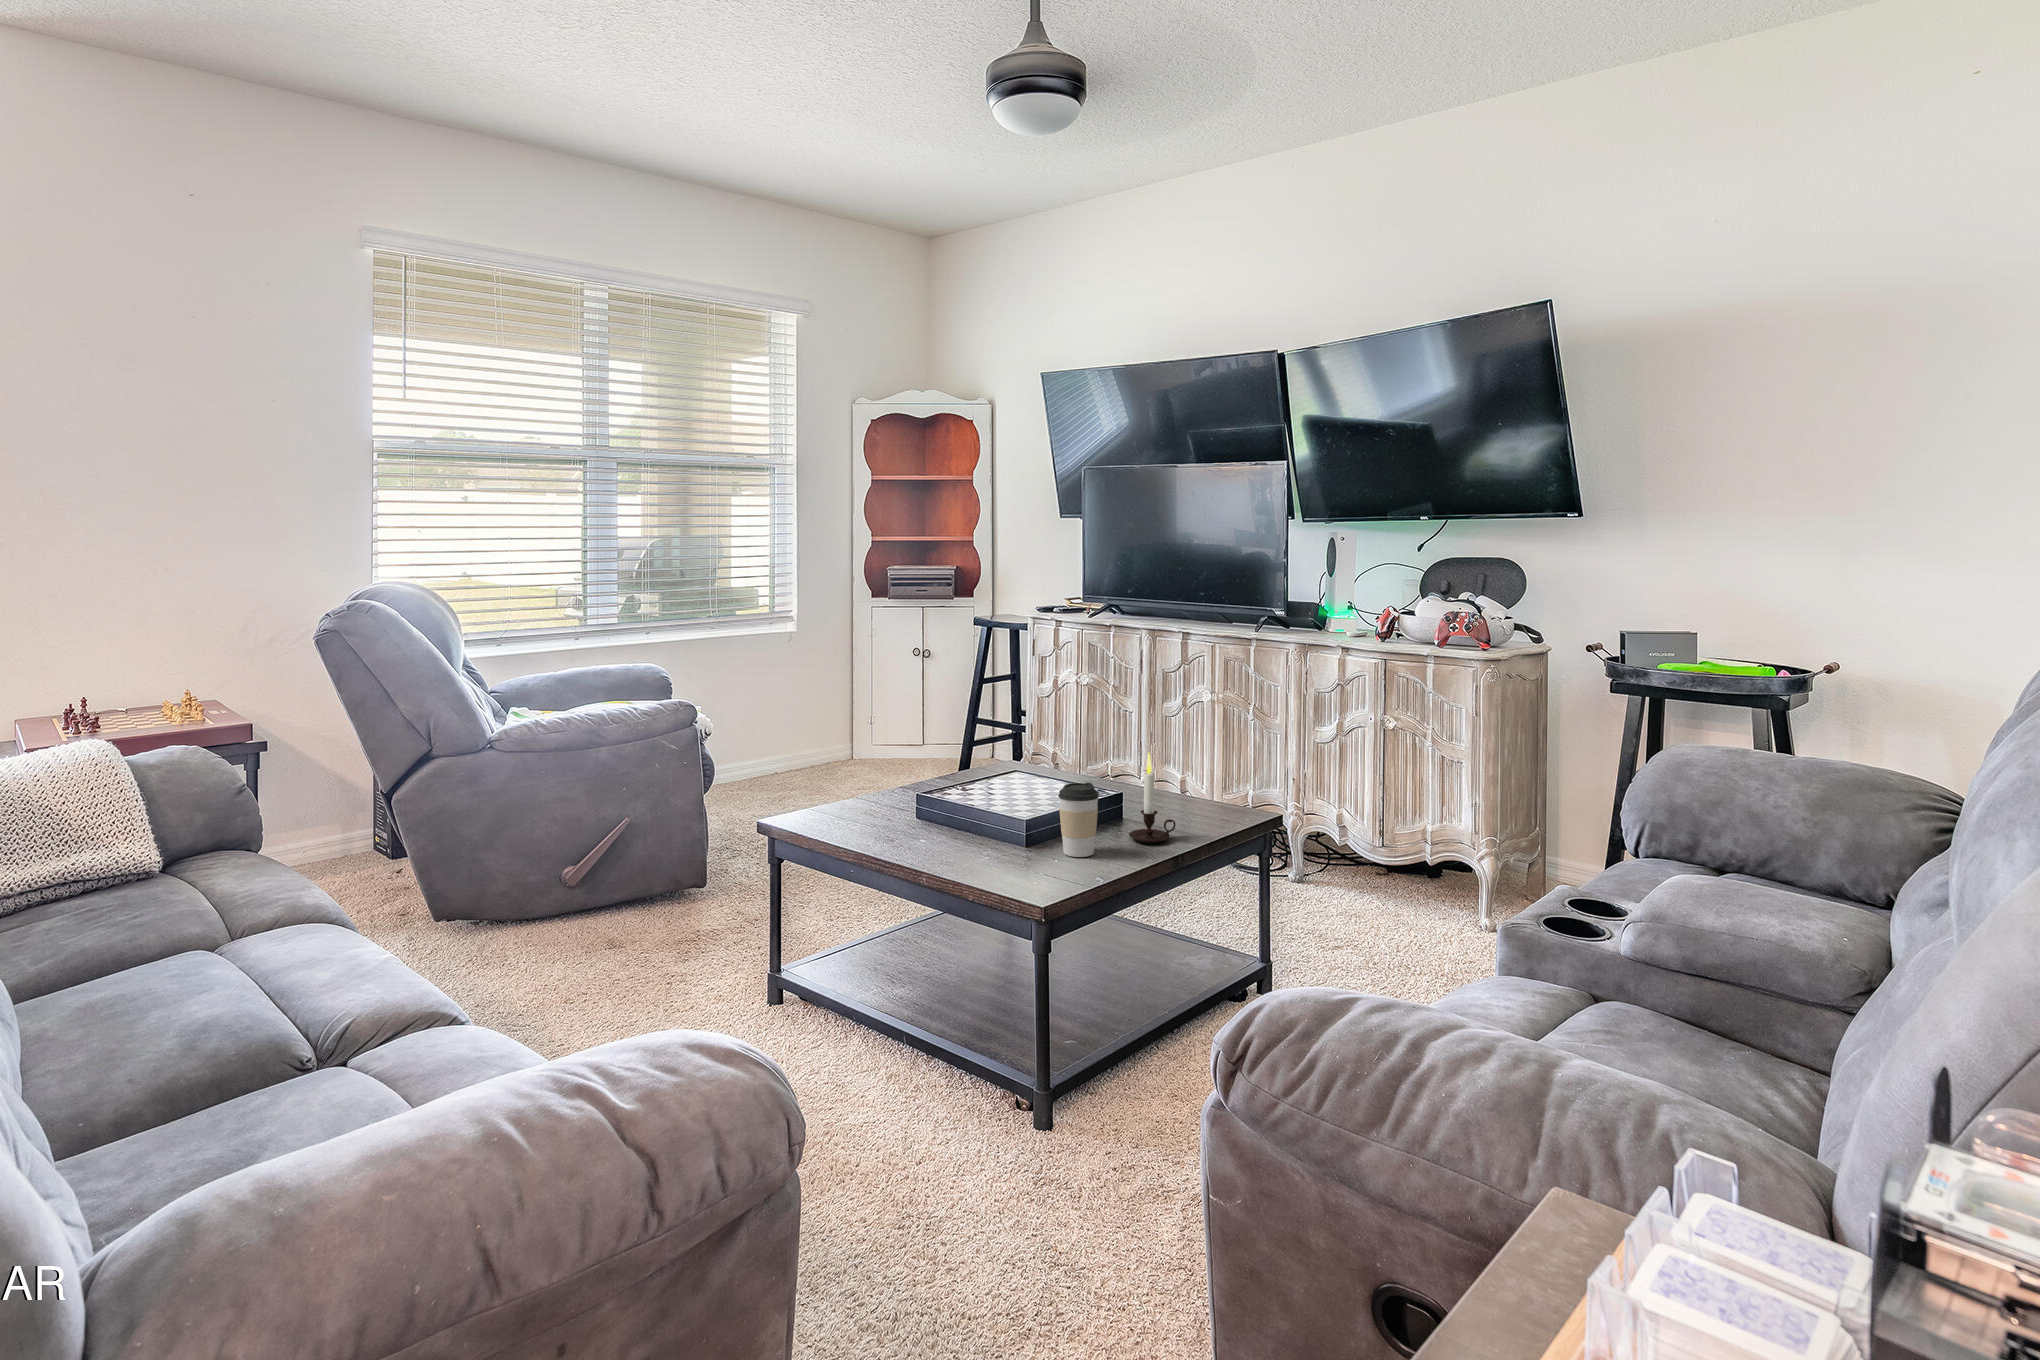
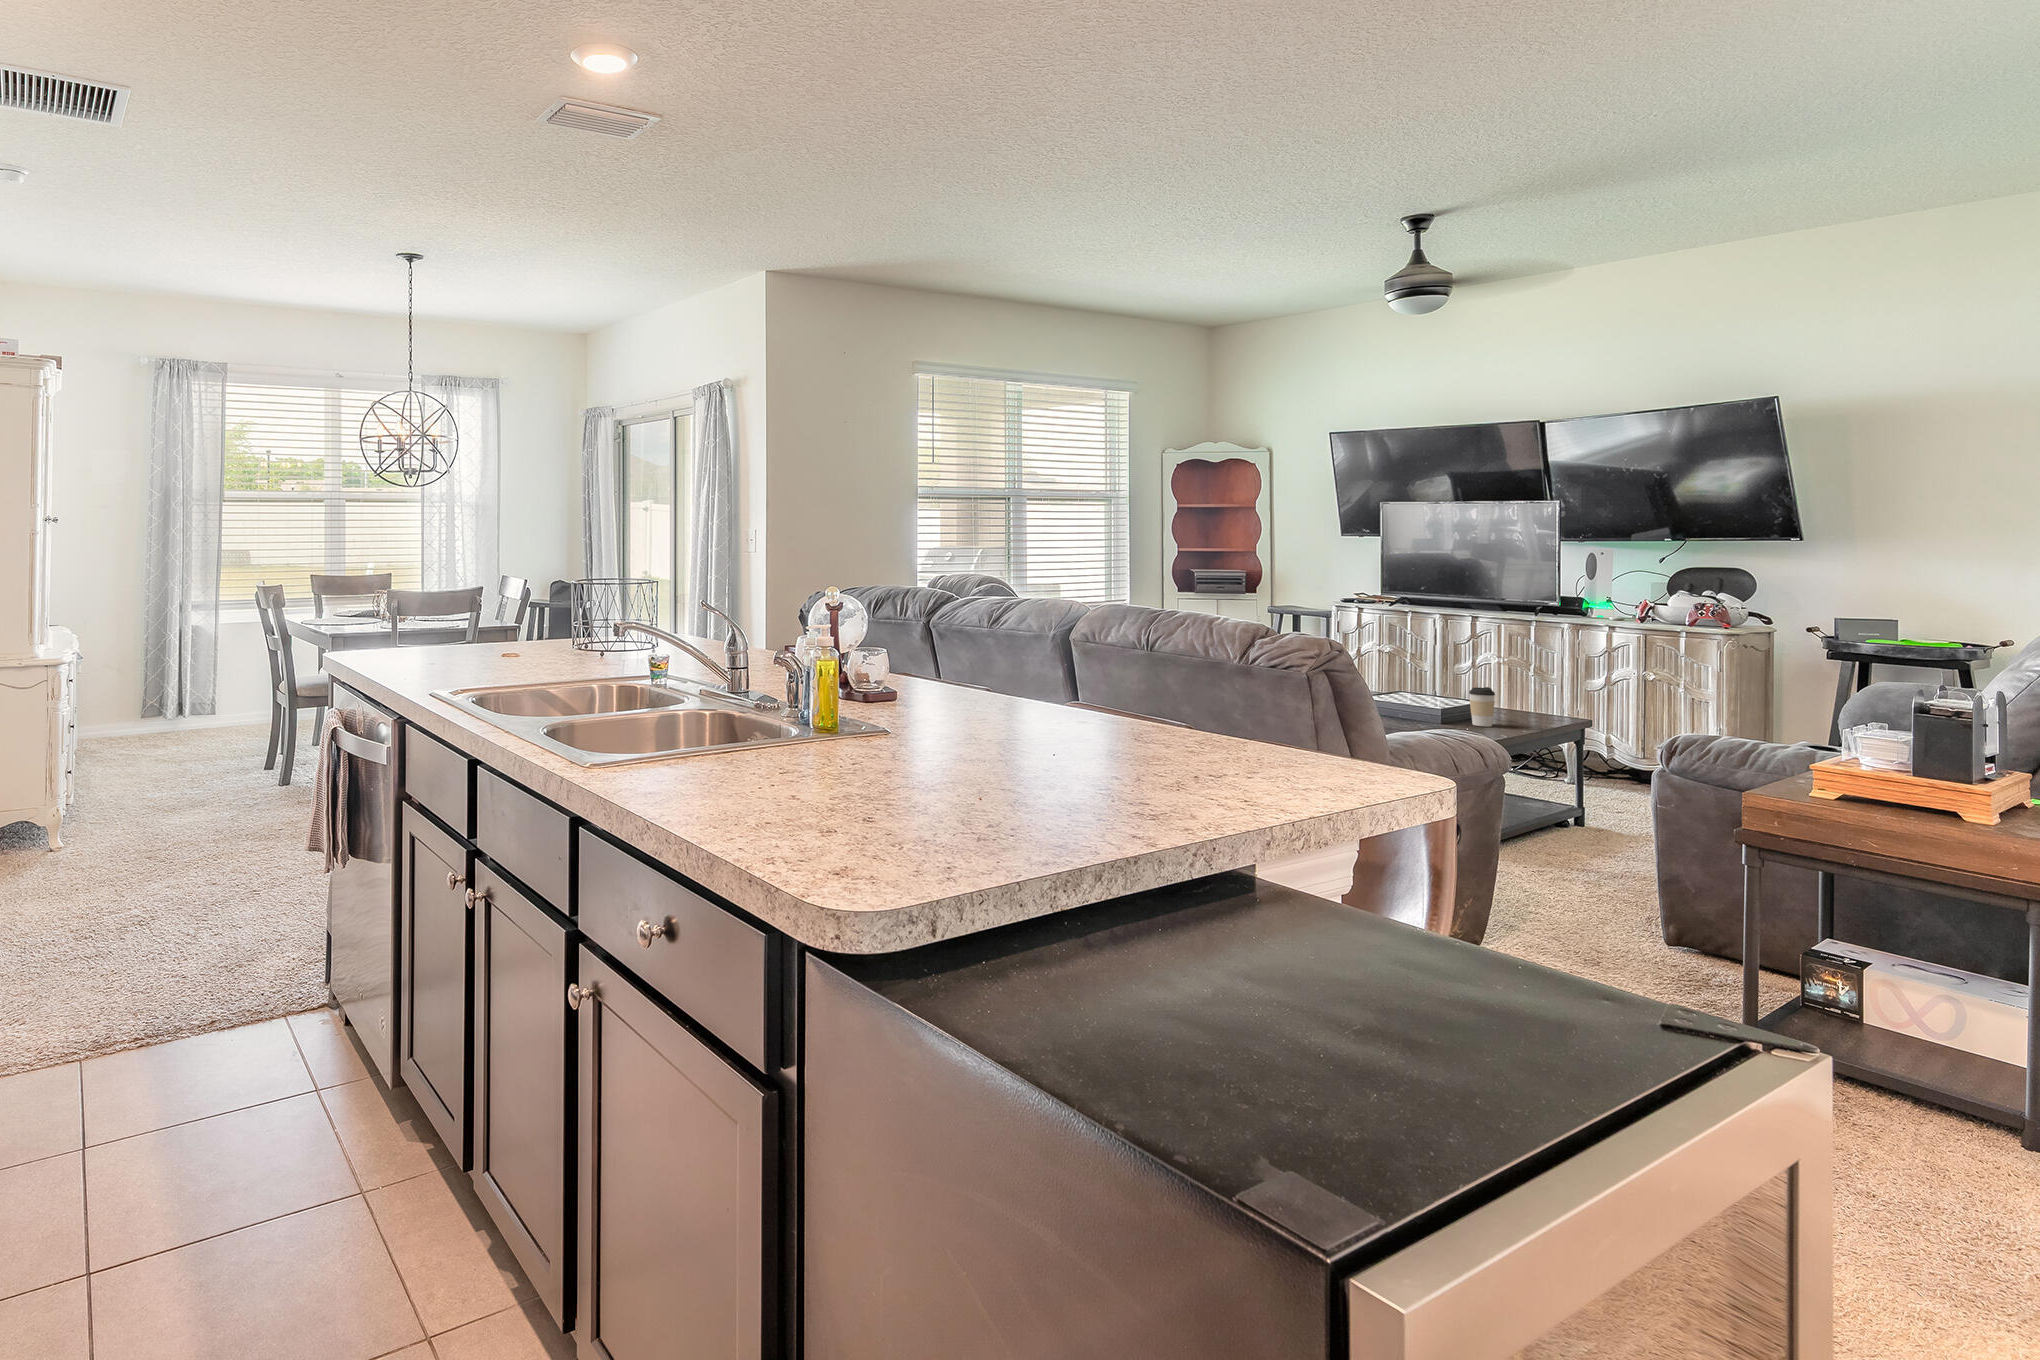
candle: present [1129,753,1176,843] -> none [1506,673,1535,723]

